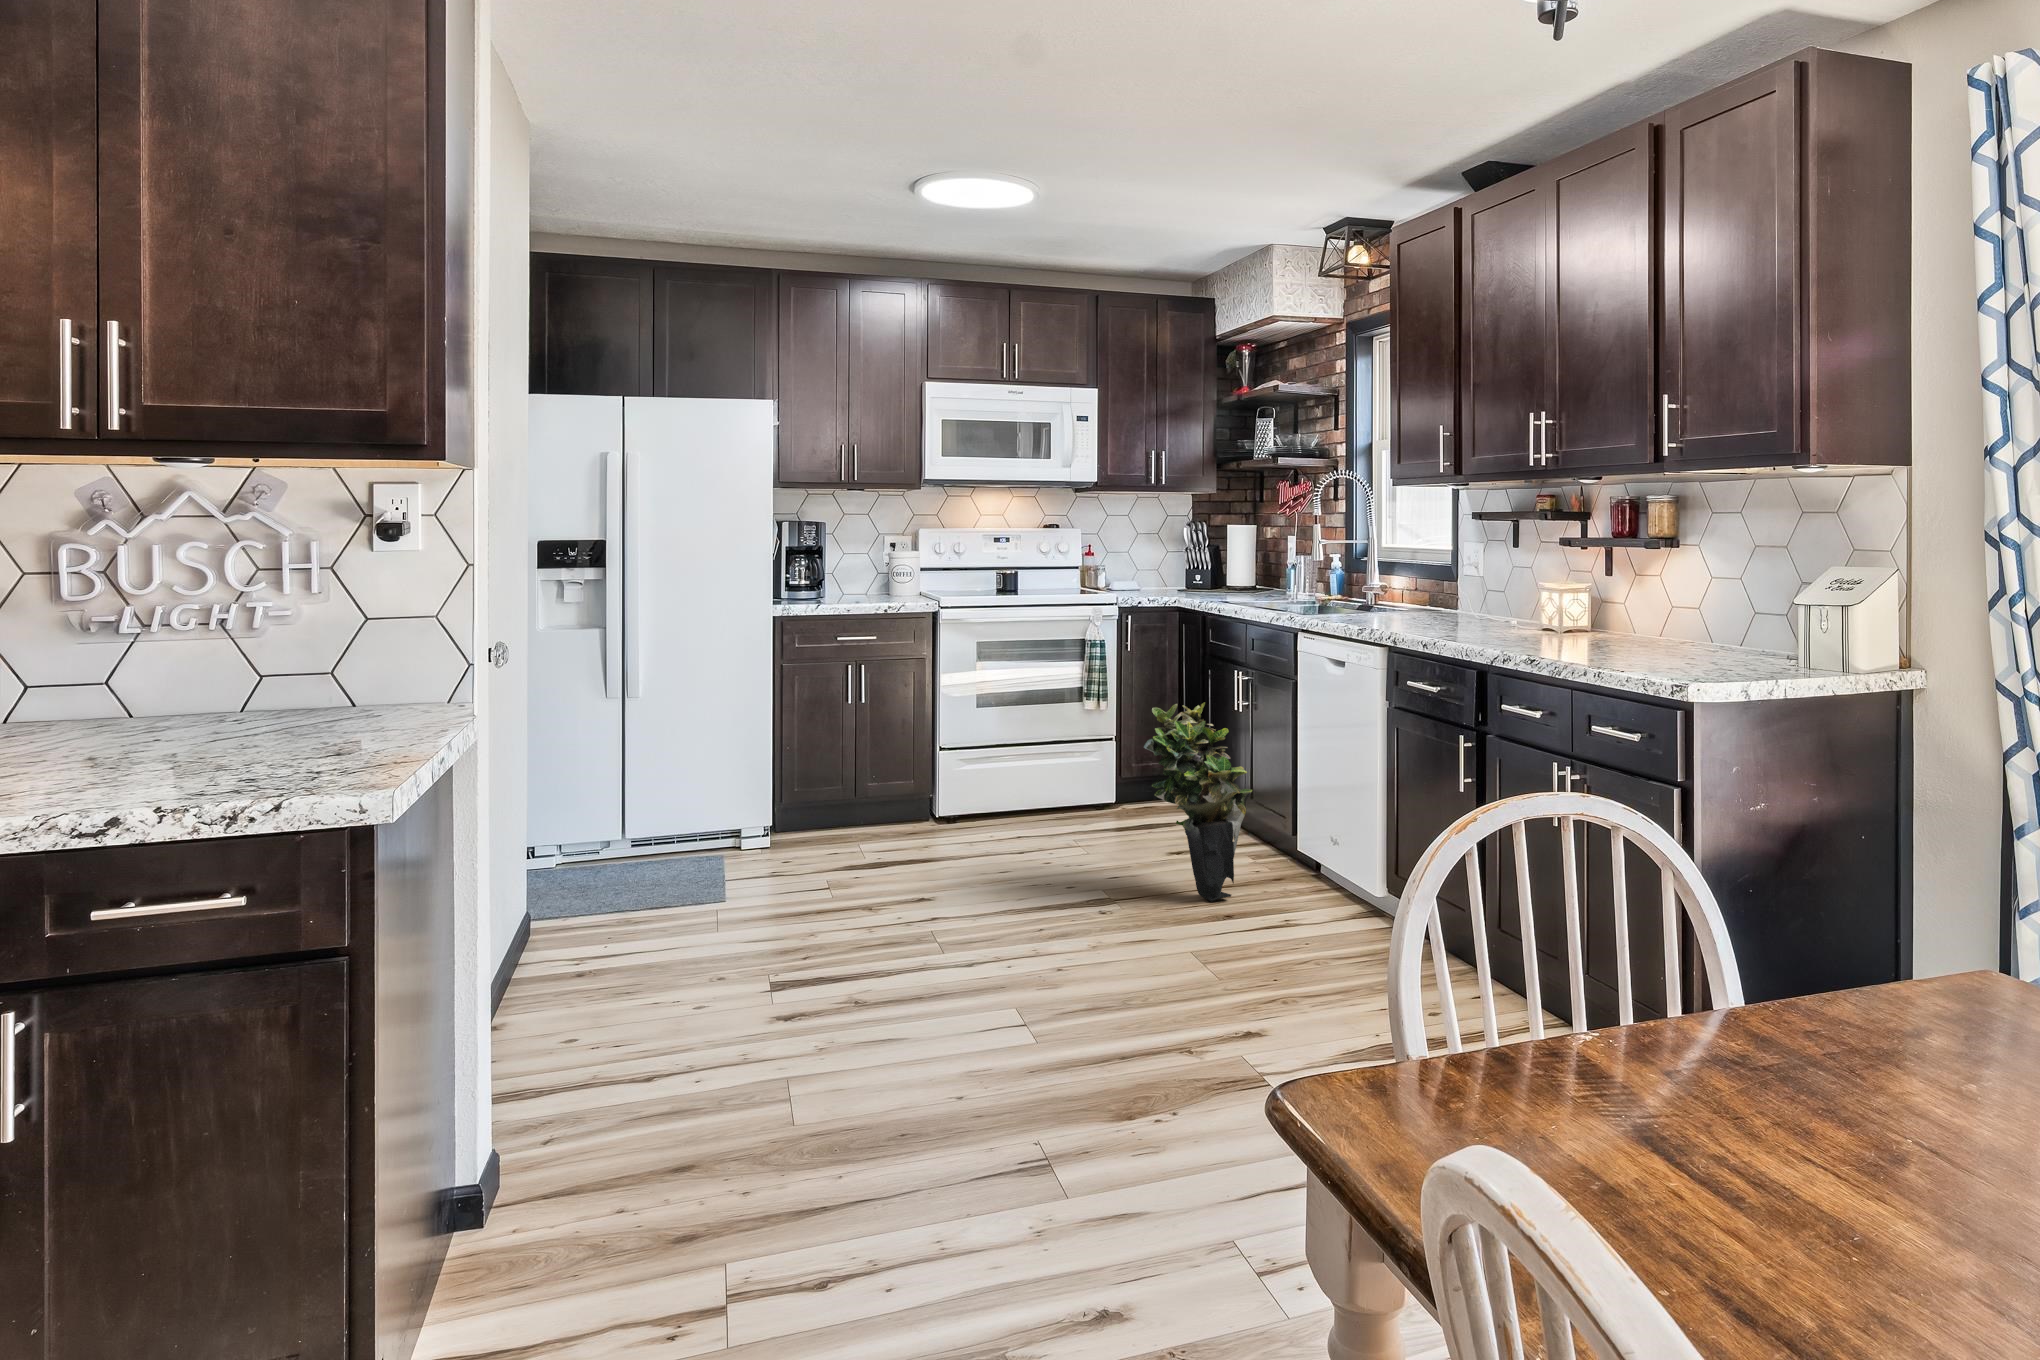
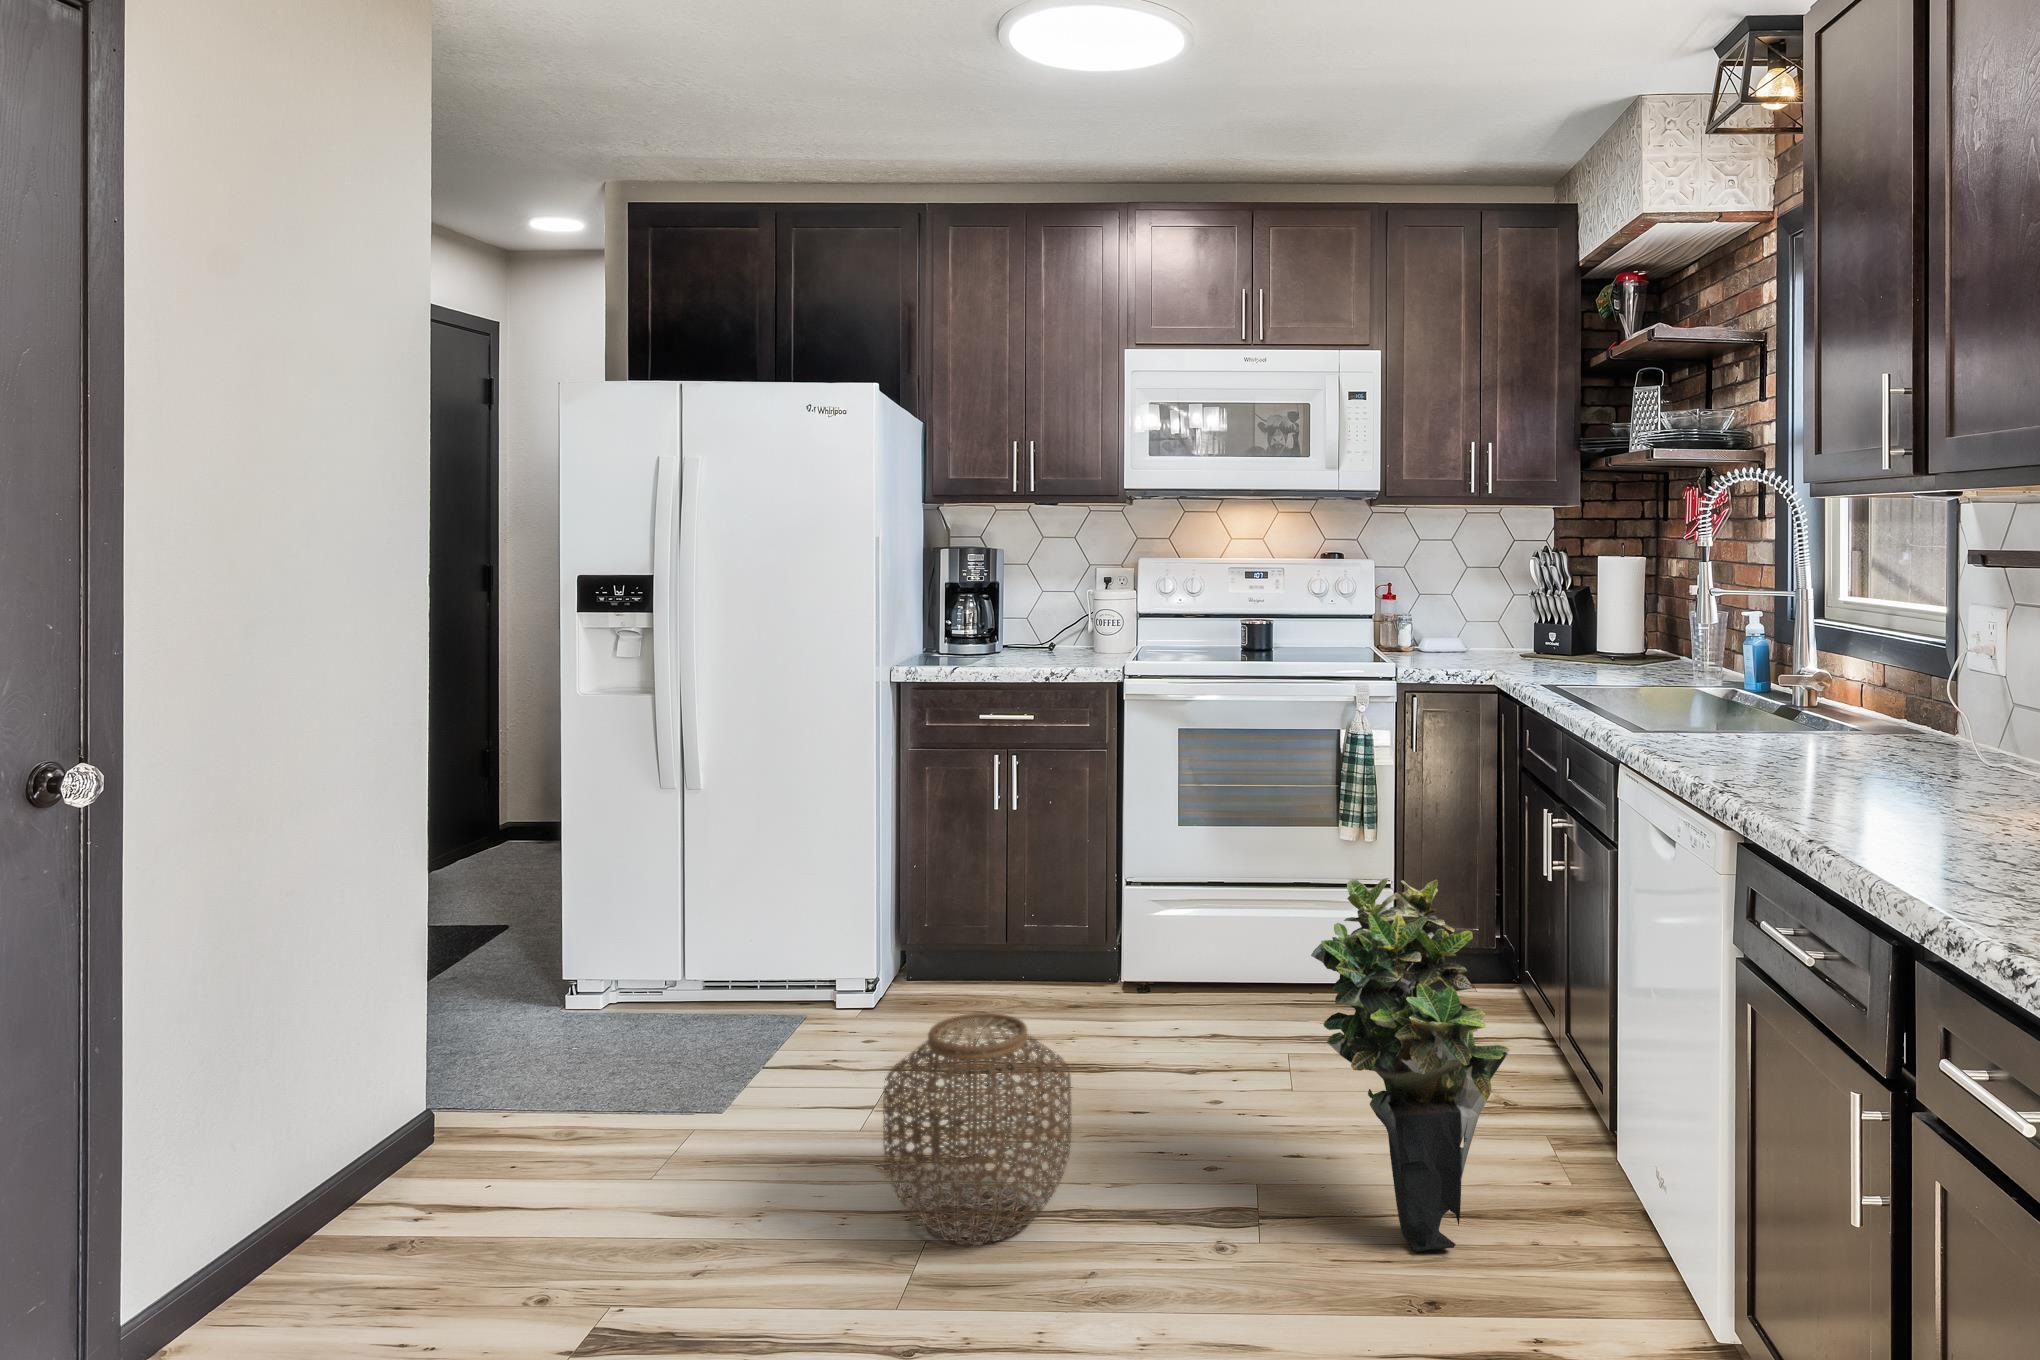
woven basket: none [899,799,1014,929] -> present [883,1013,1071,1244]

